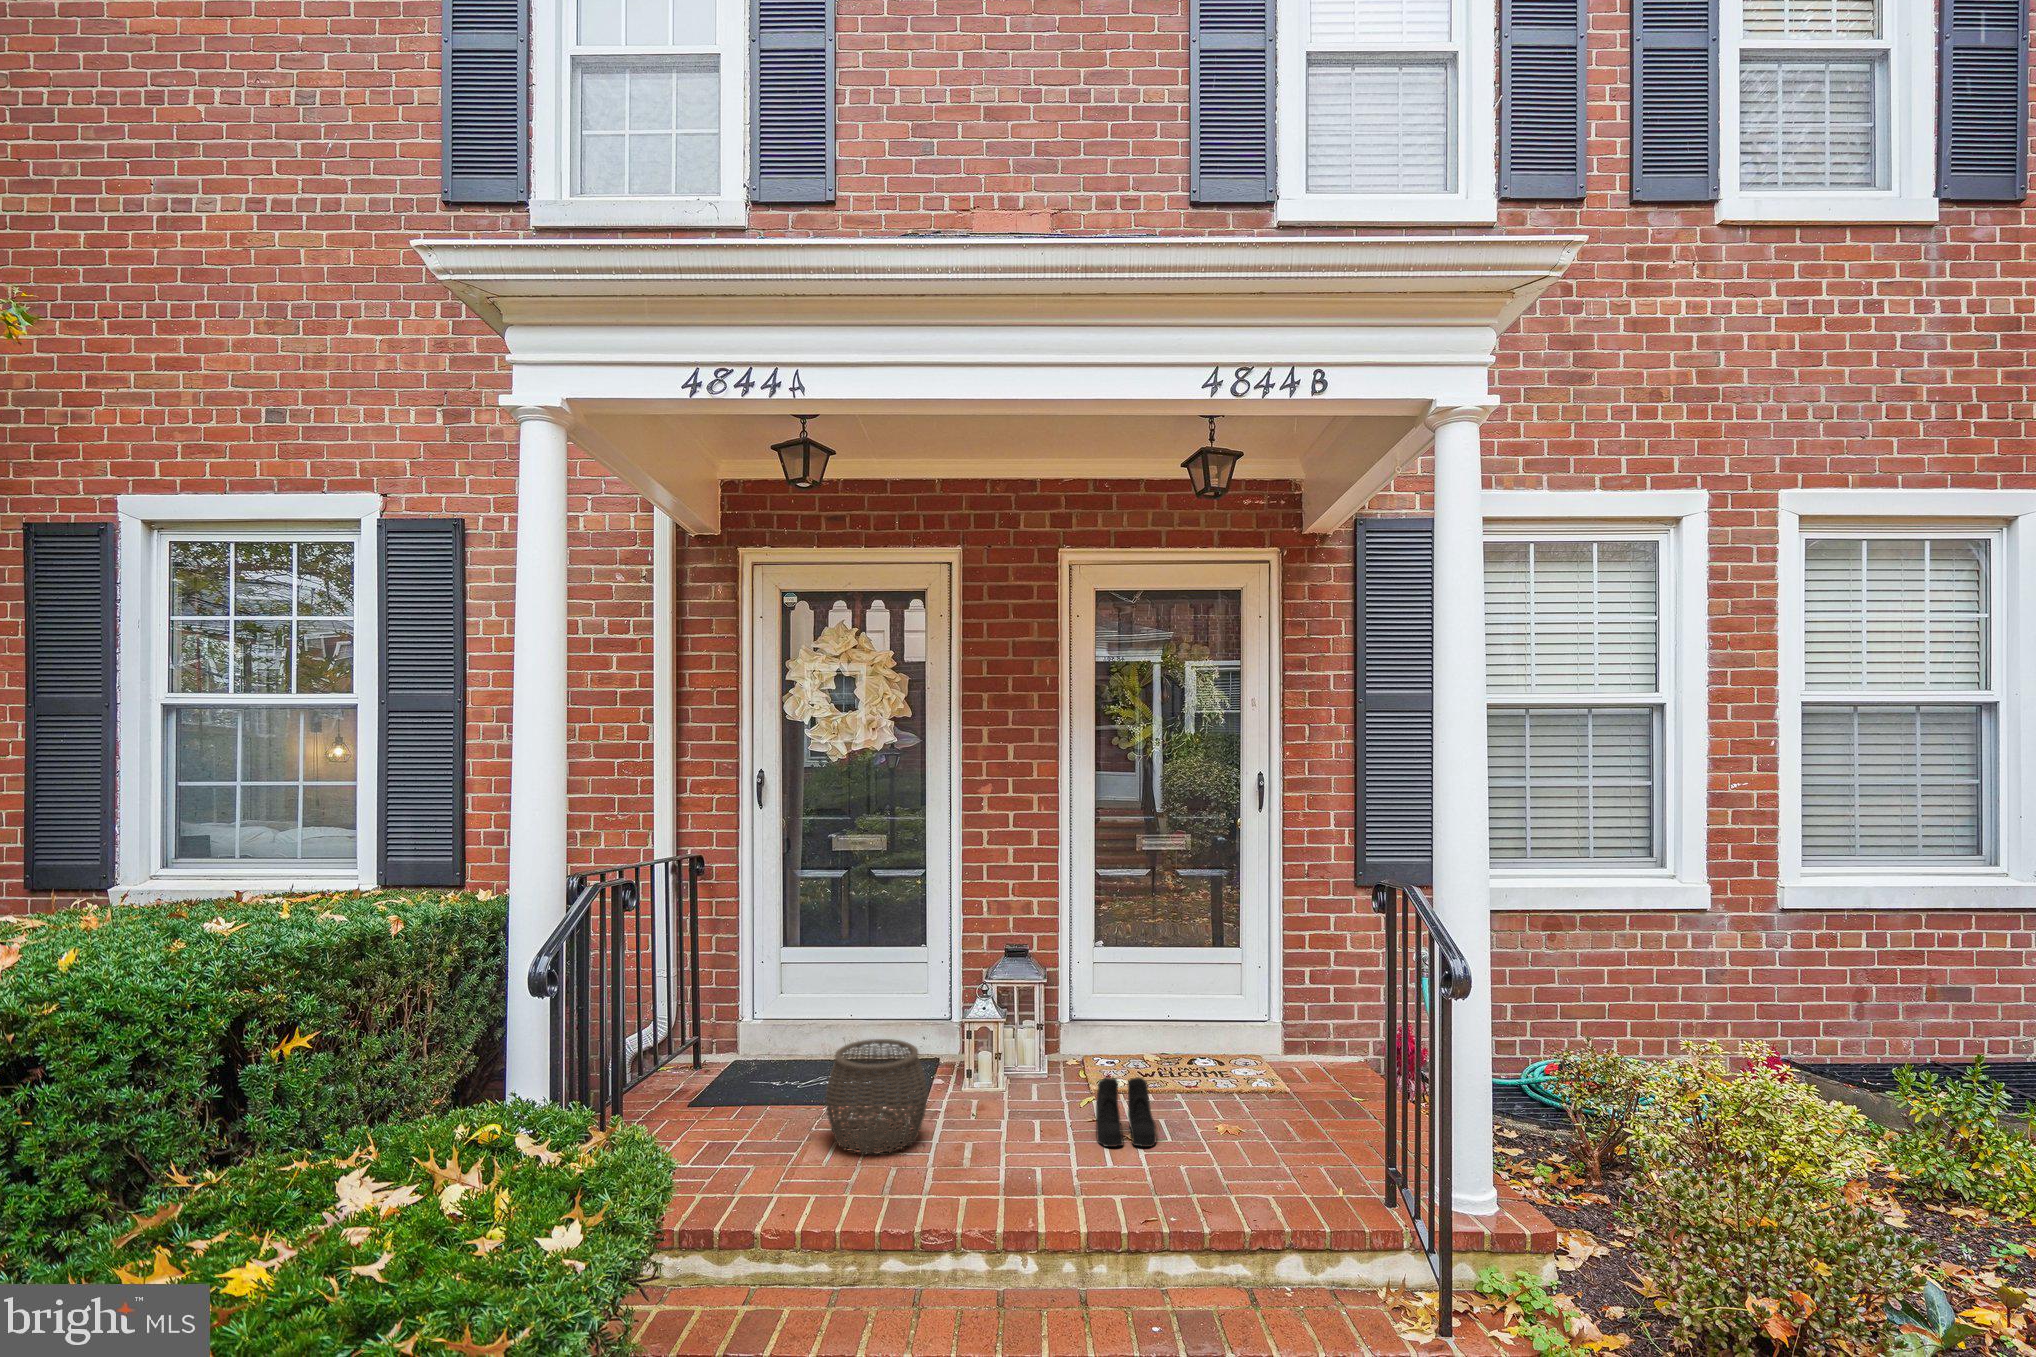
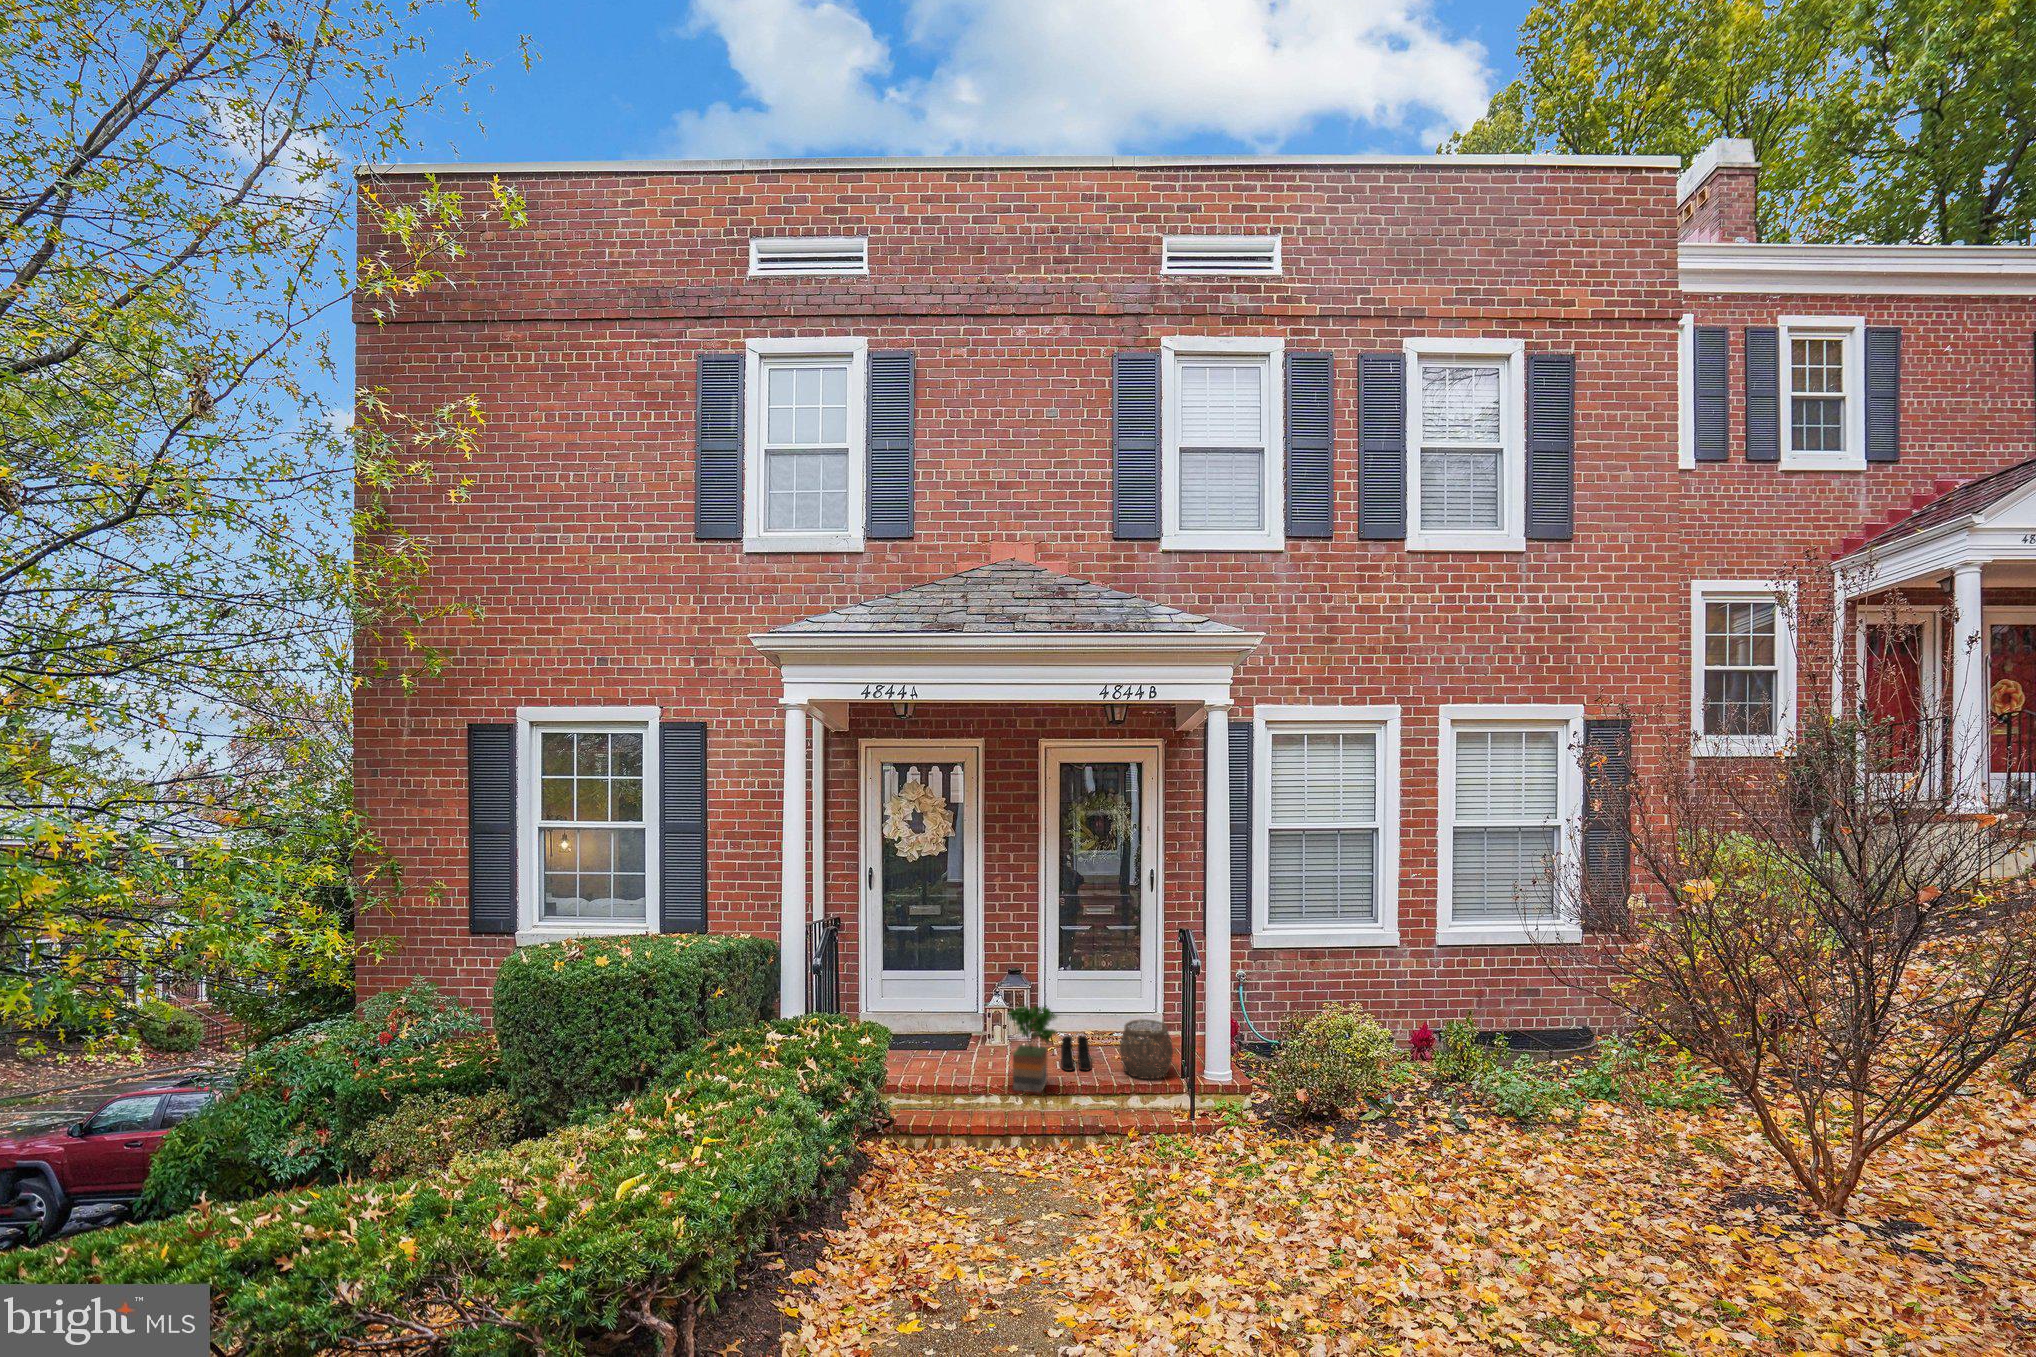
potted tree: none [987,1016,1092,1198] -> present [1009,1005,1057,1092]
woven basket: present [826,1039,928,1154] -> present [1120,1019,1173,1079]

